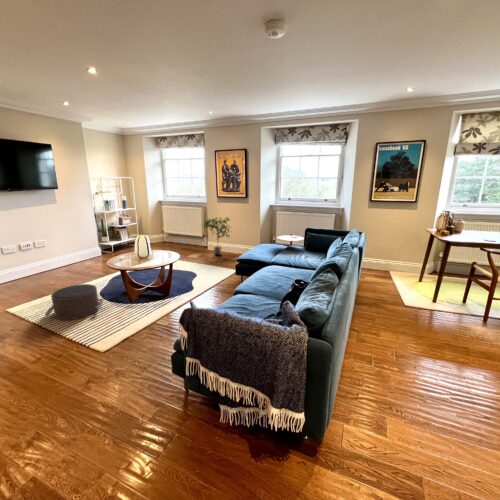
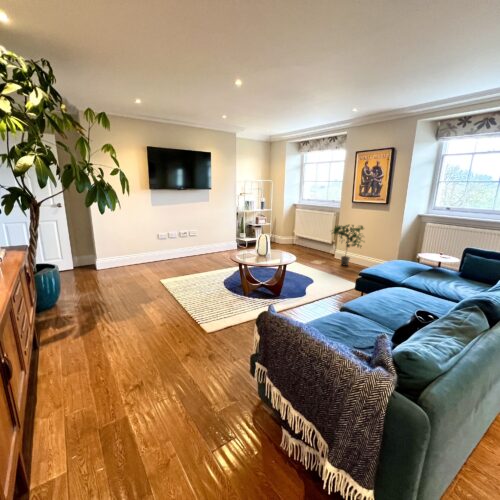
pouf: present [45,284,103,320] -> none [178,272,223,301]

